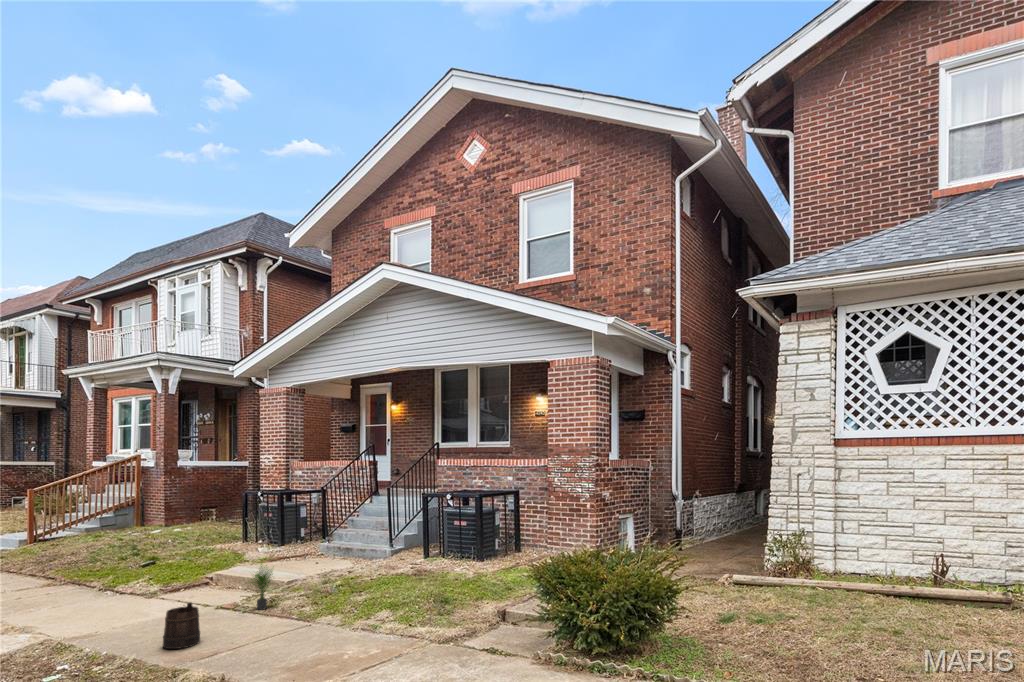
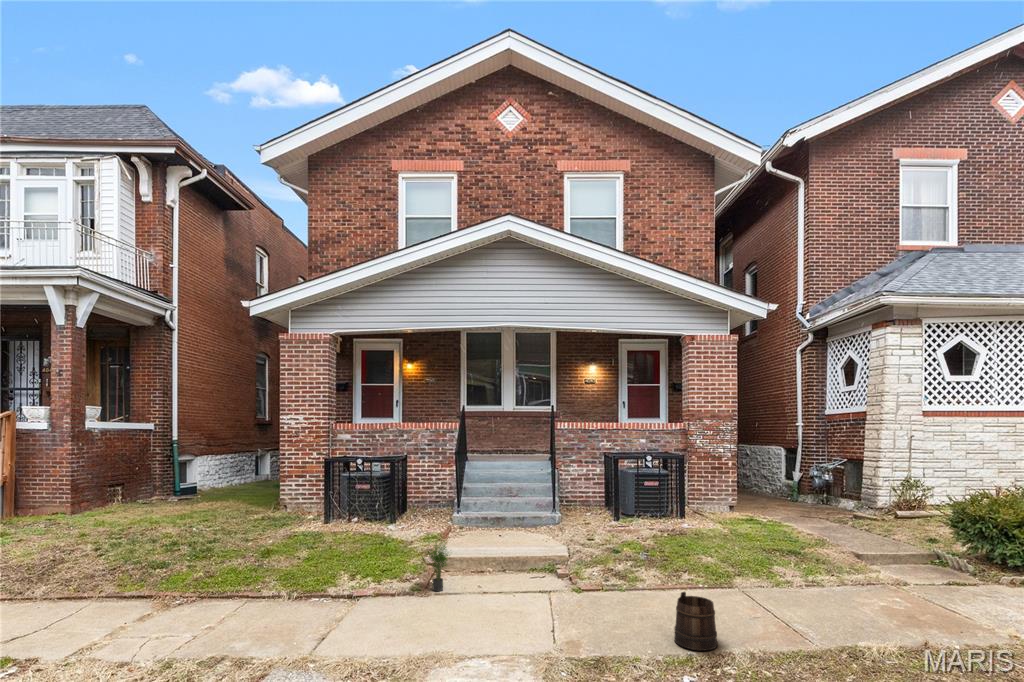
potted plant: present [251,566,272,610] -> present [428,541,448,591]

